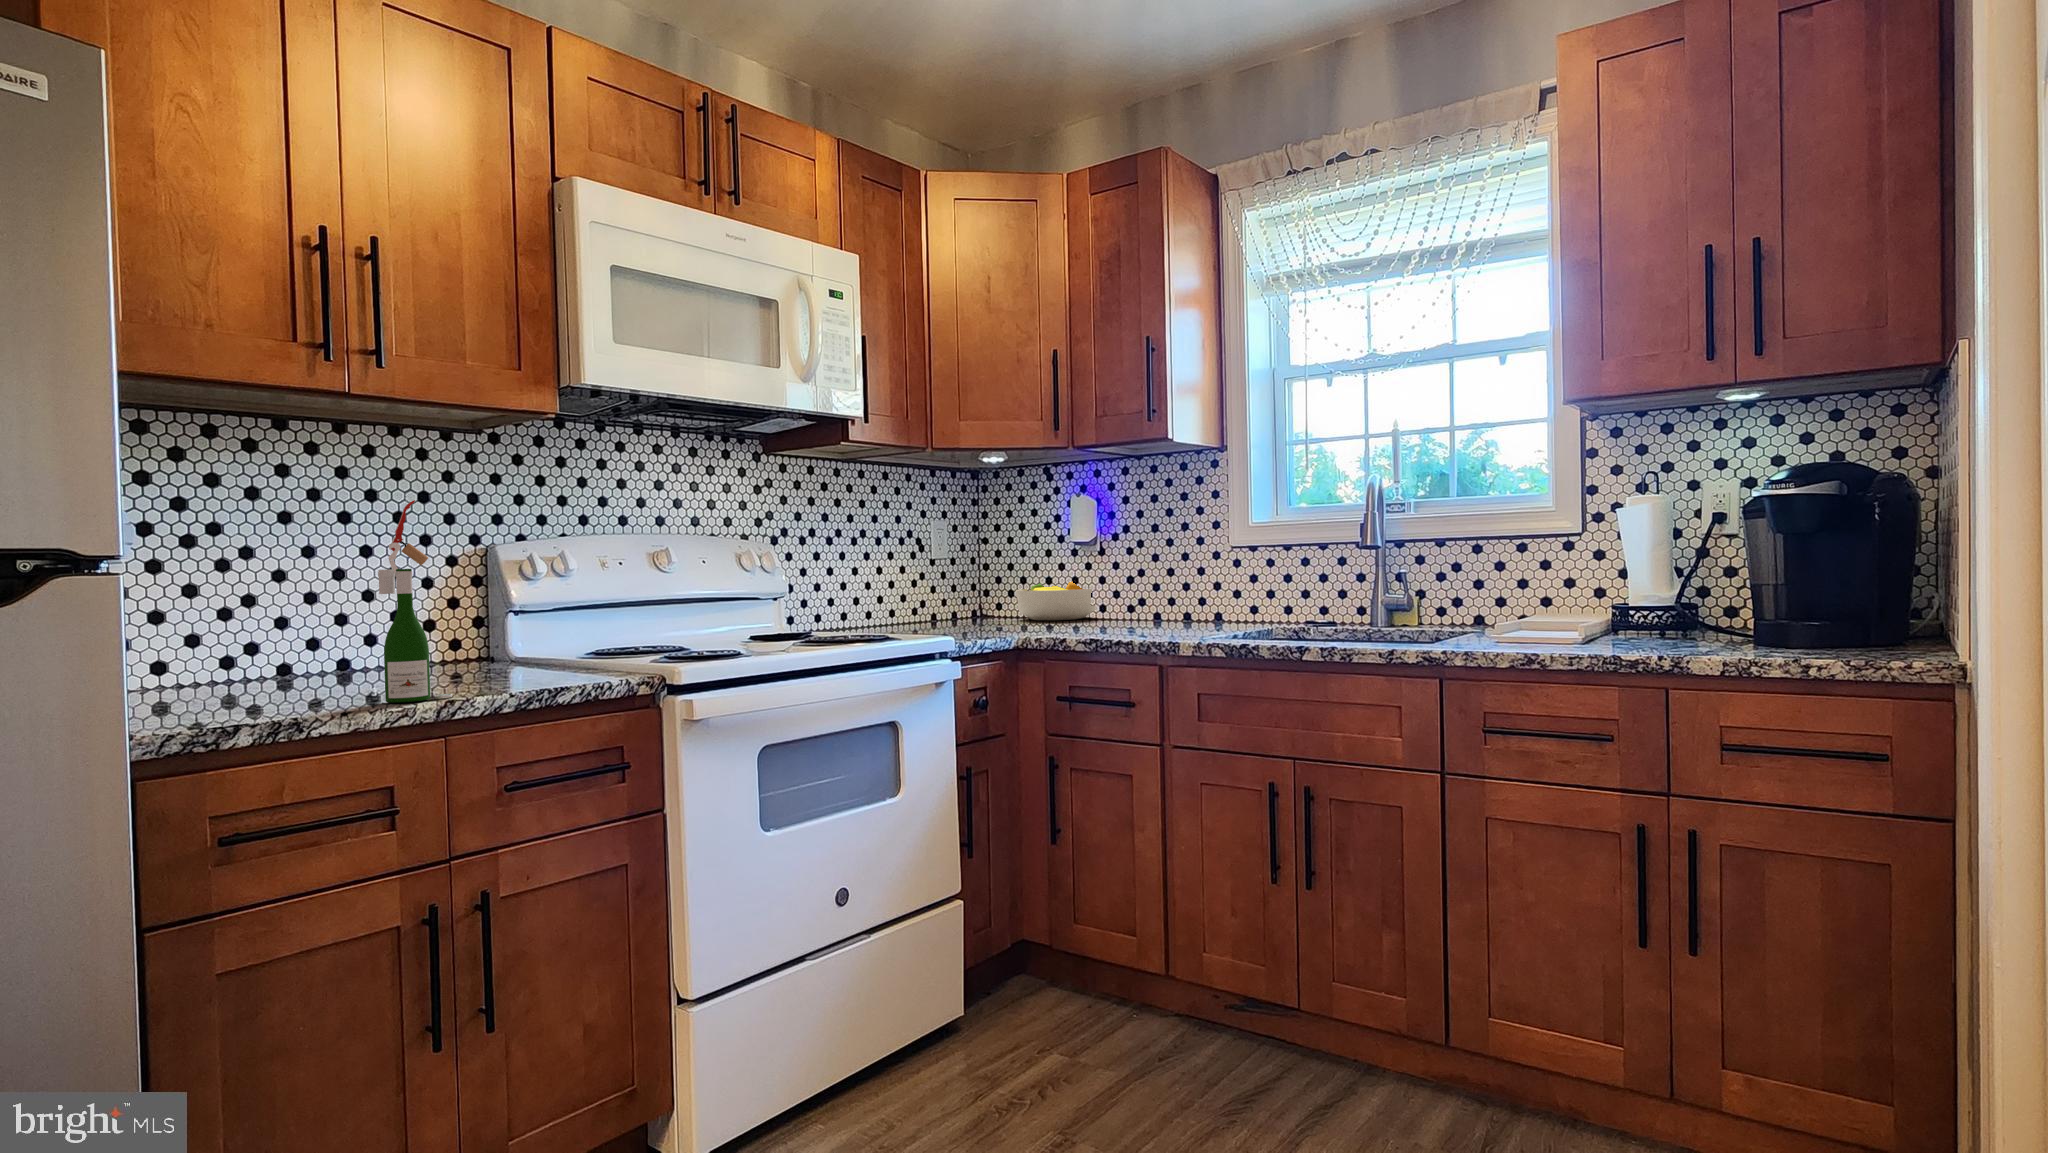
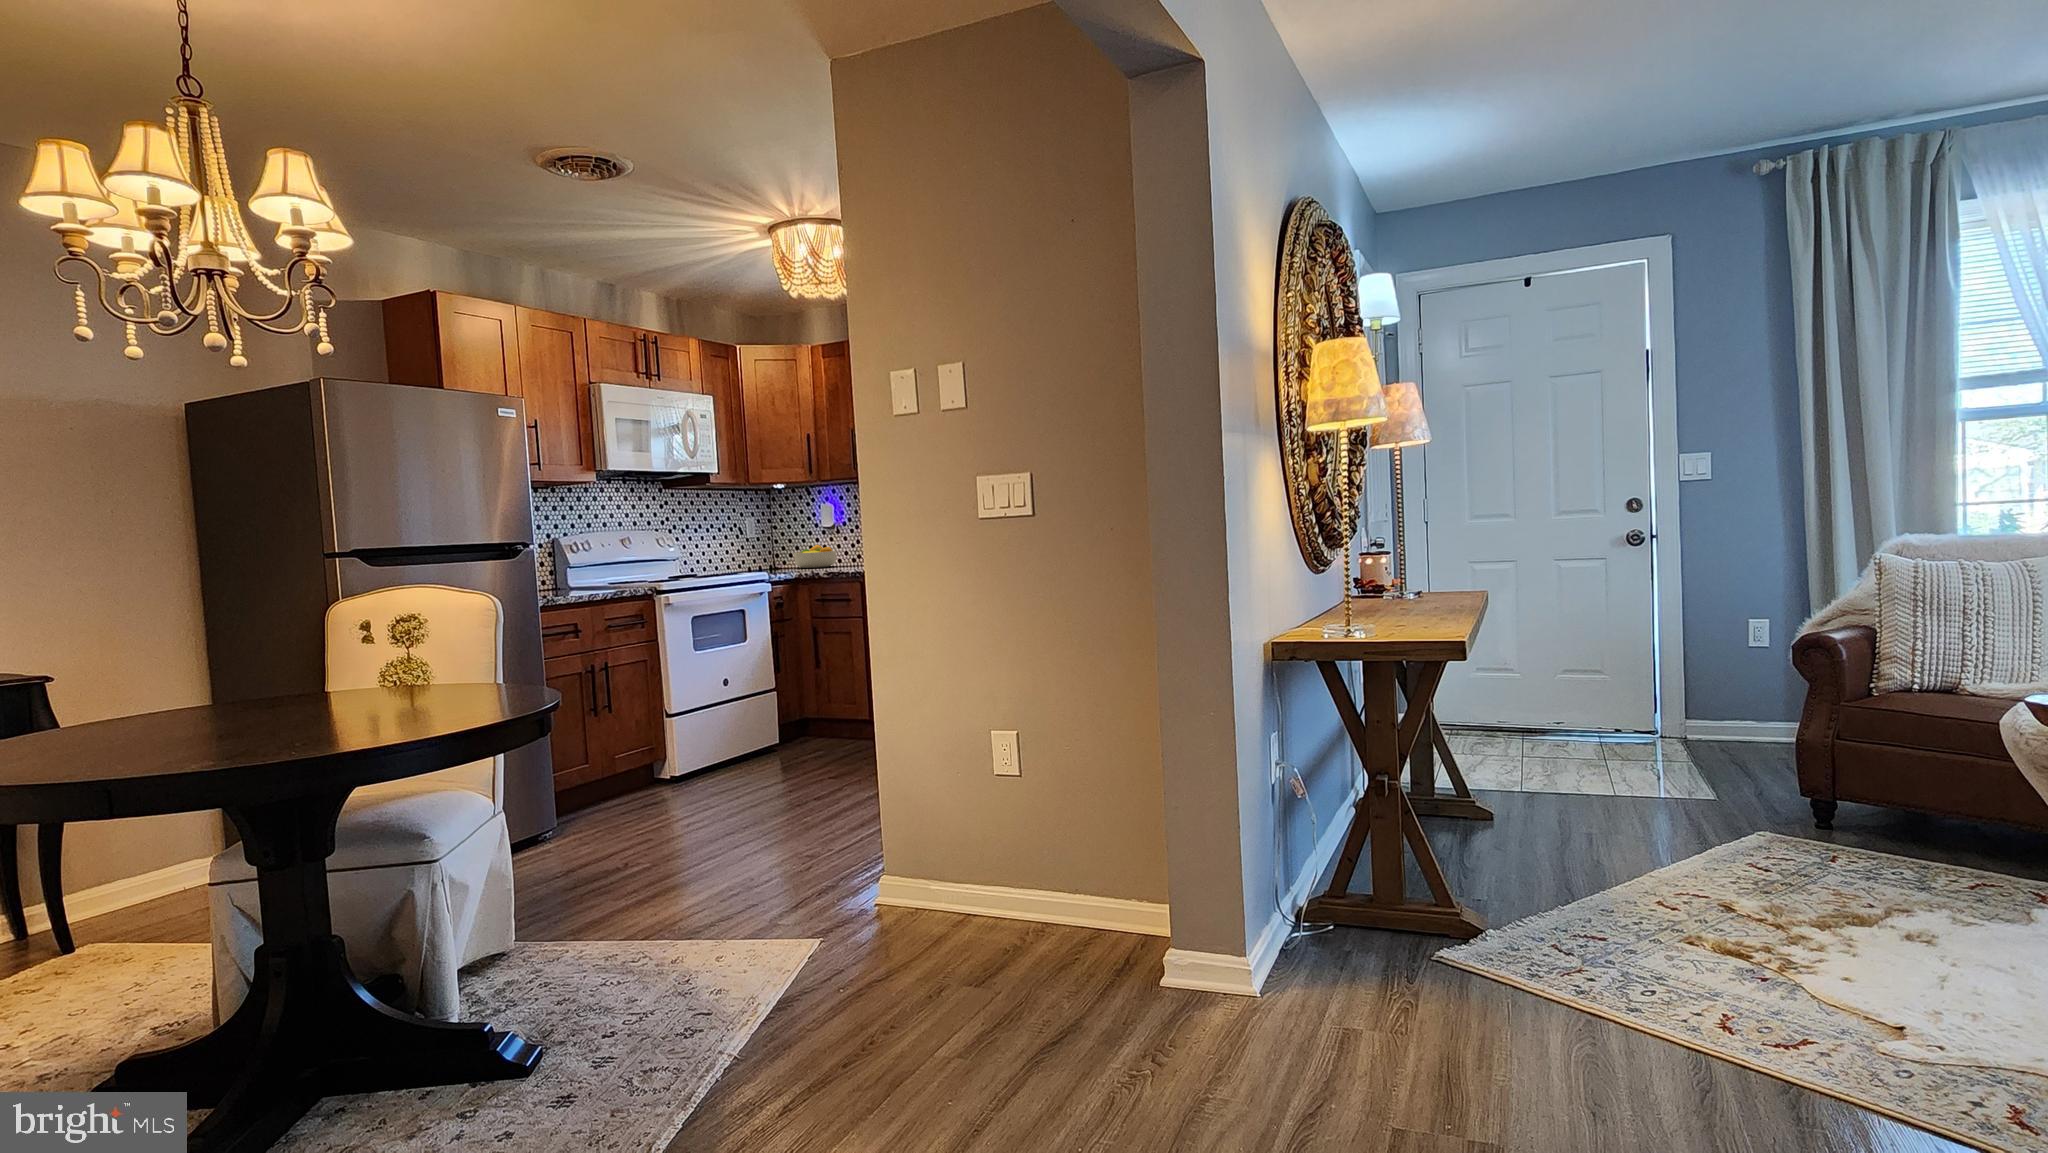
wine bottle: present [378,500,452,703] -> none [566,526,593,597]

